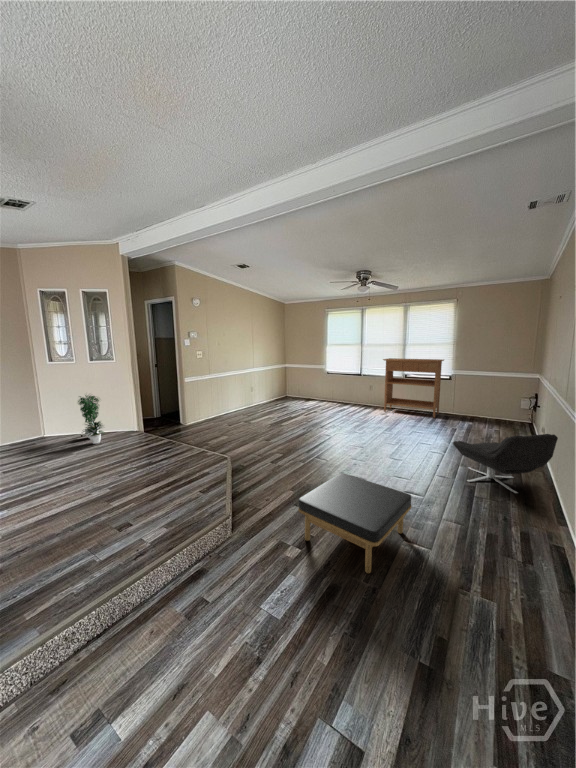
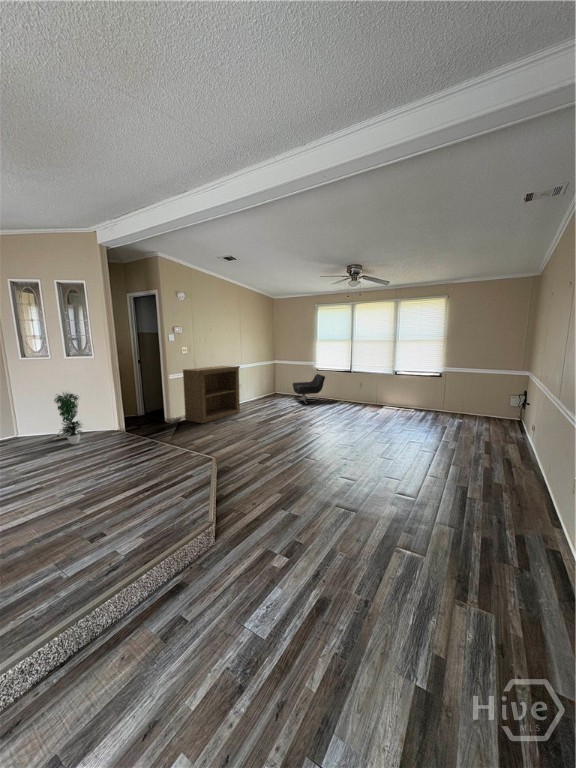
console table: present [383,358,444,418] -> none [372,355,434,415]
bookshelf: none [197,369,252,425] -> present [183,366,240,423]
lounge chair: present [453,434,558,493] -> present [293,374,325,404]
ottoman: present [298,473,412,573] -> none [286,475,404,584]

